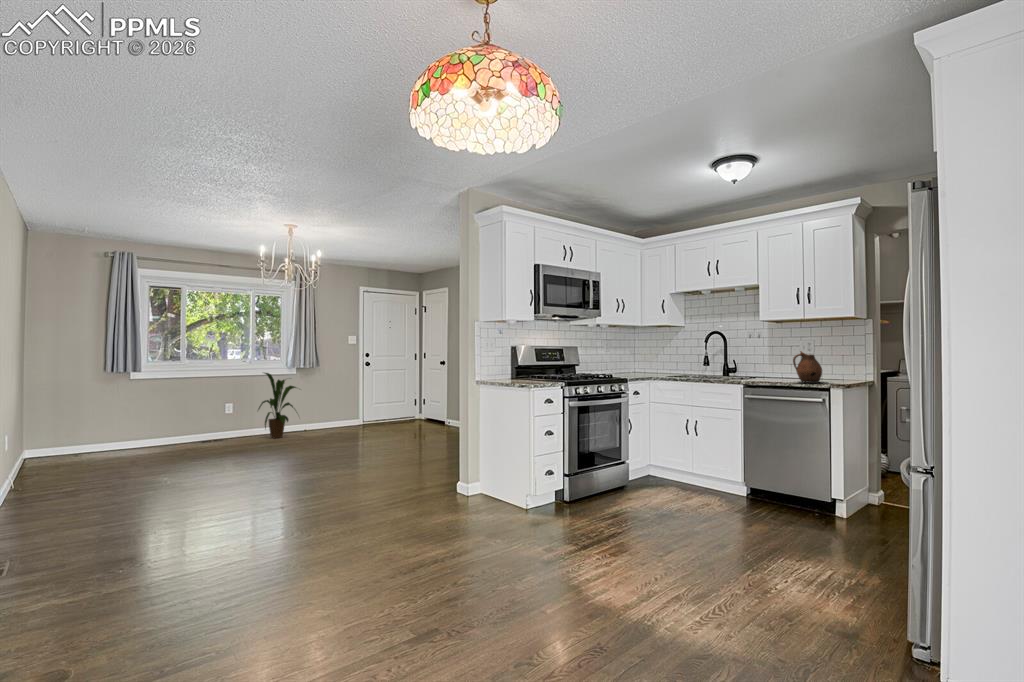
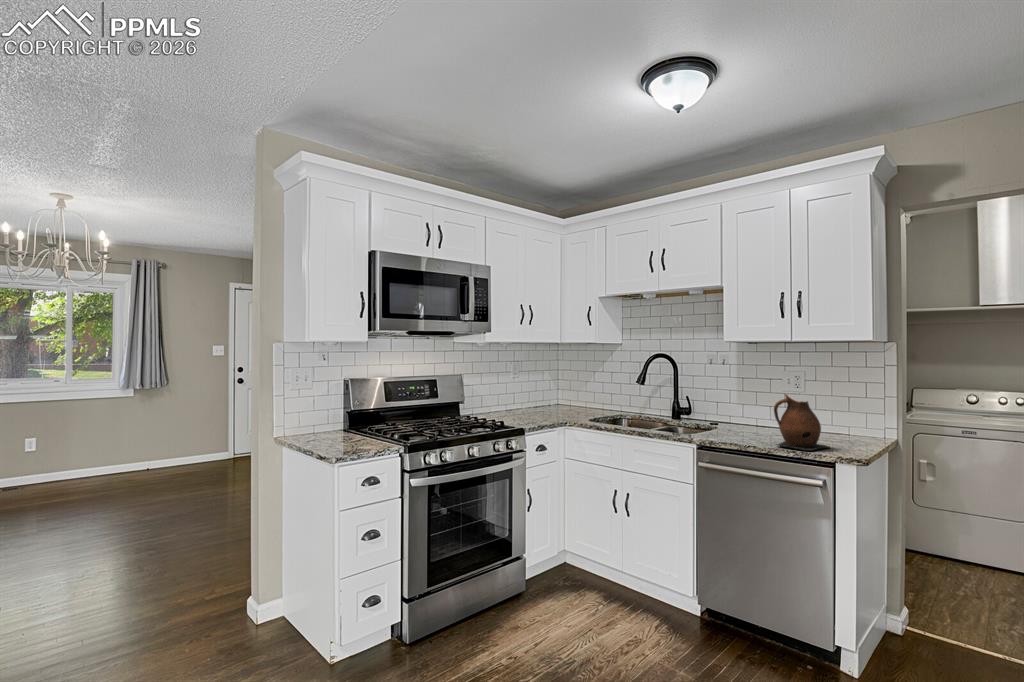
house plant: present [258,373,296,438] -> none [68,398,139,486]

